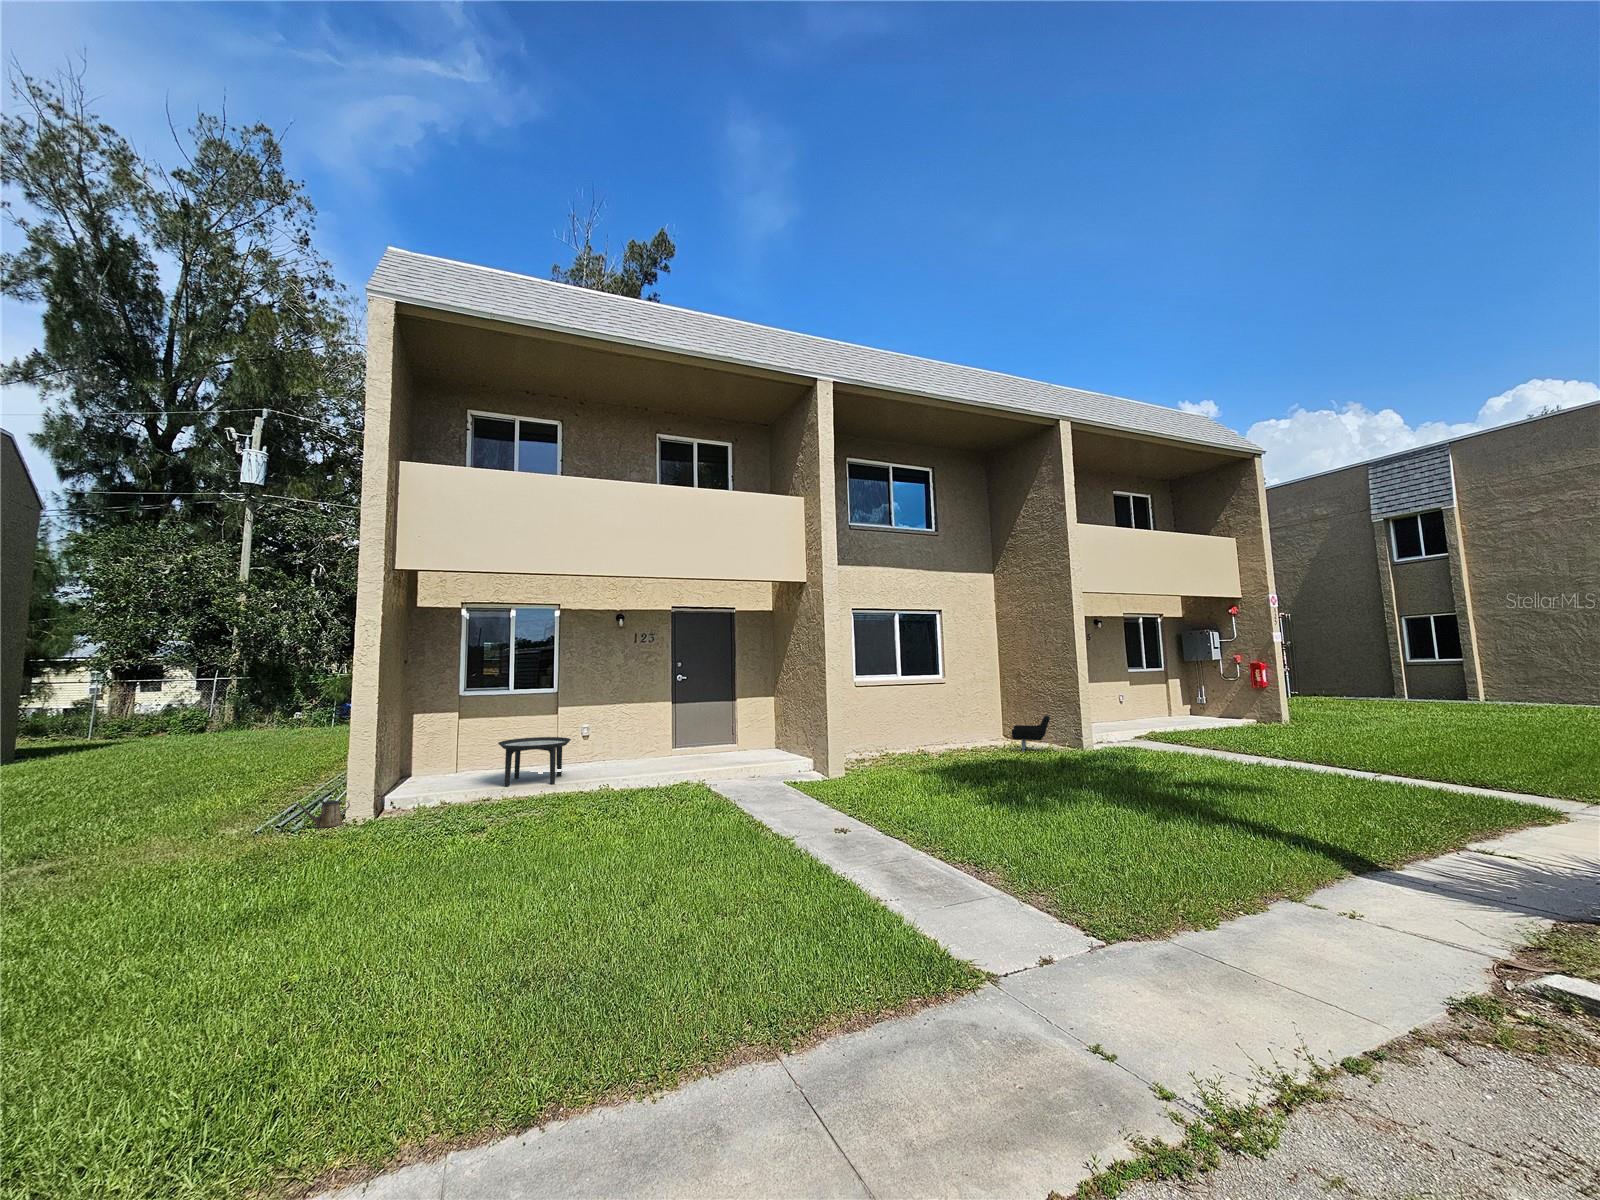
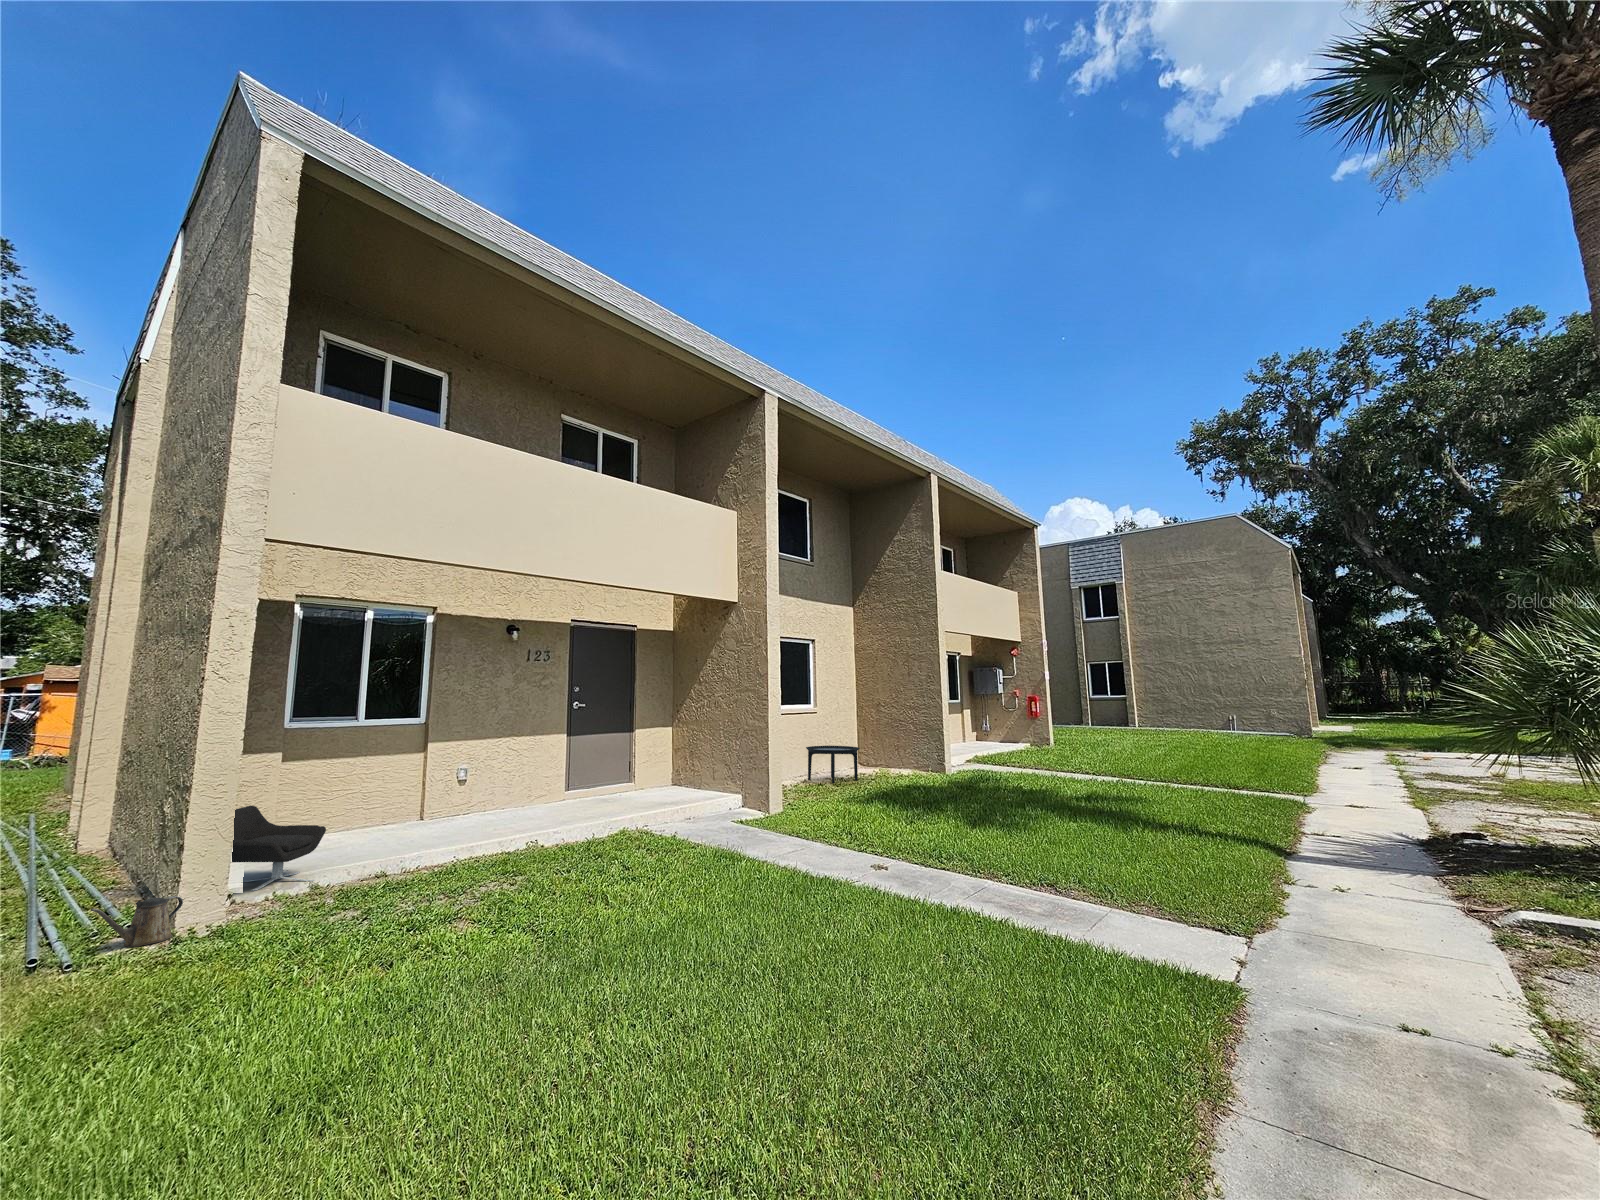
lounge chair: present [1012,715,1050,752] -> present [232,805,326,891]
round table: present [498,737,571,787] -> present [806,746,860,783]

